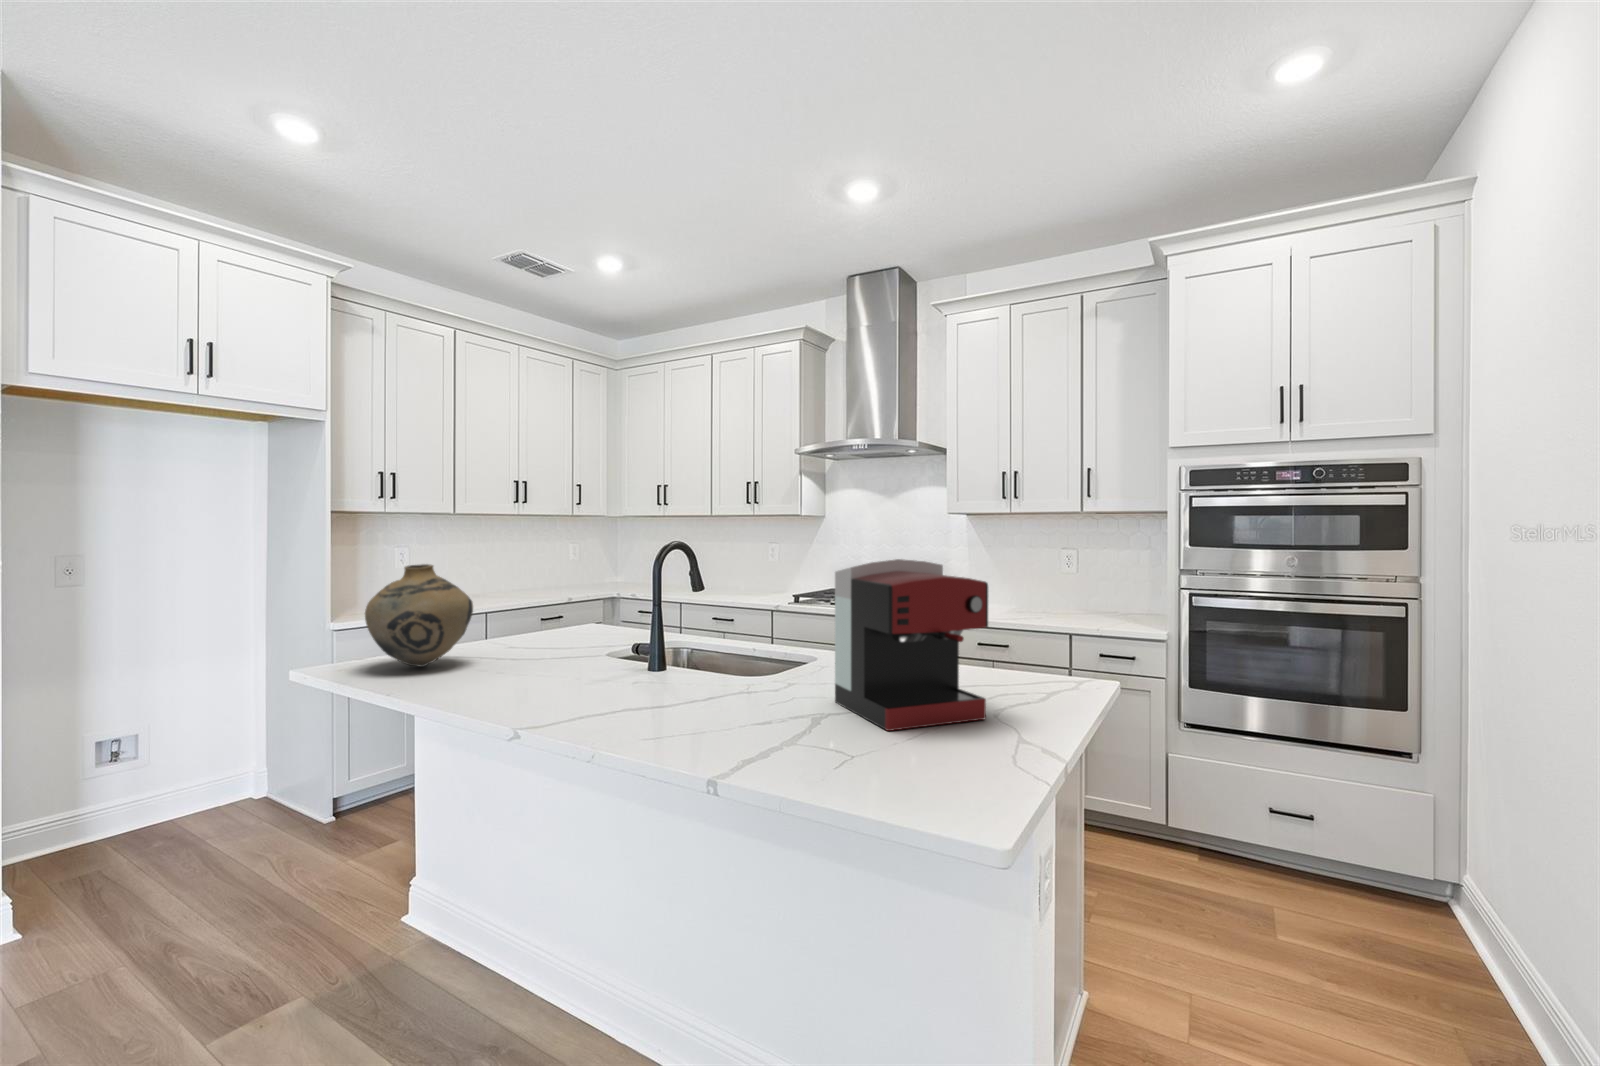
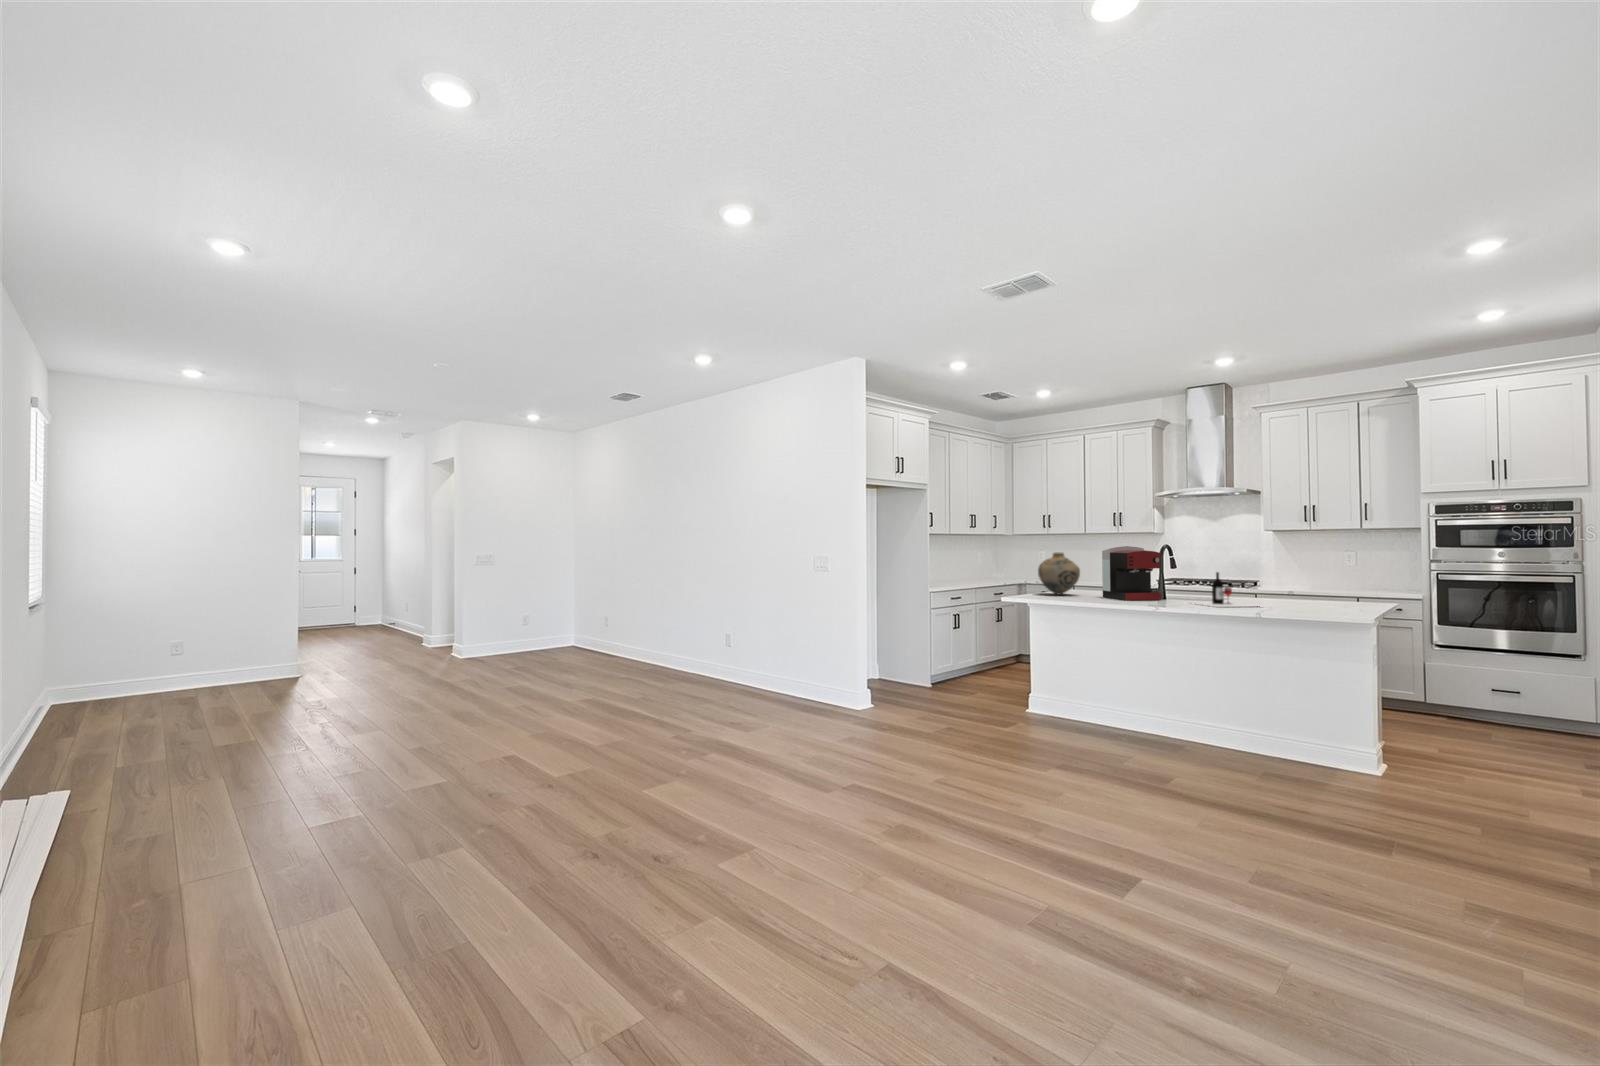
coffee maker: present [835,559,988,731] -> present [1102,546,1161,600]
wine bottle: none [614,628,775,745] -> present [1196,572,1258,607]

